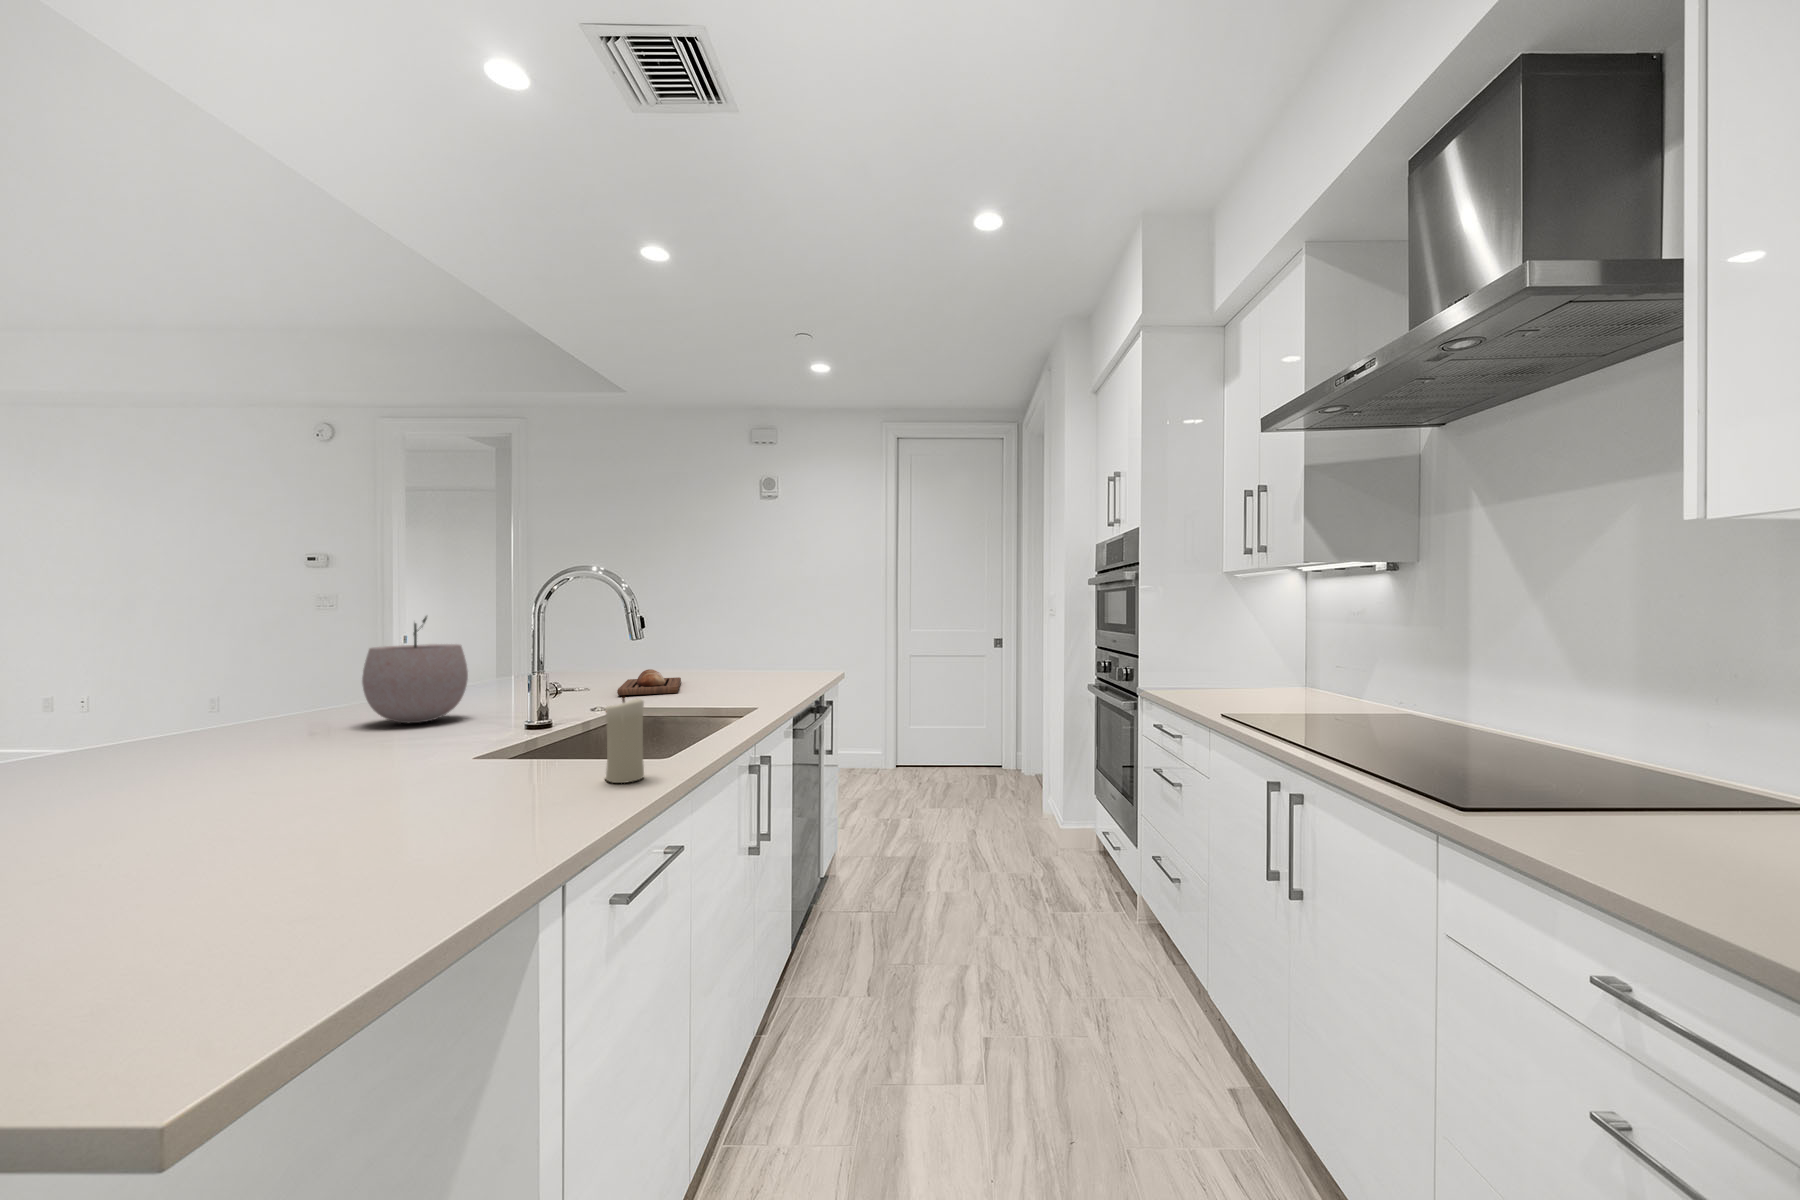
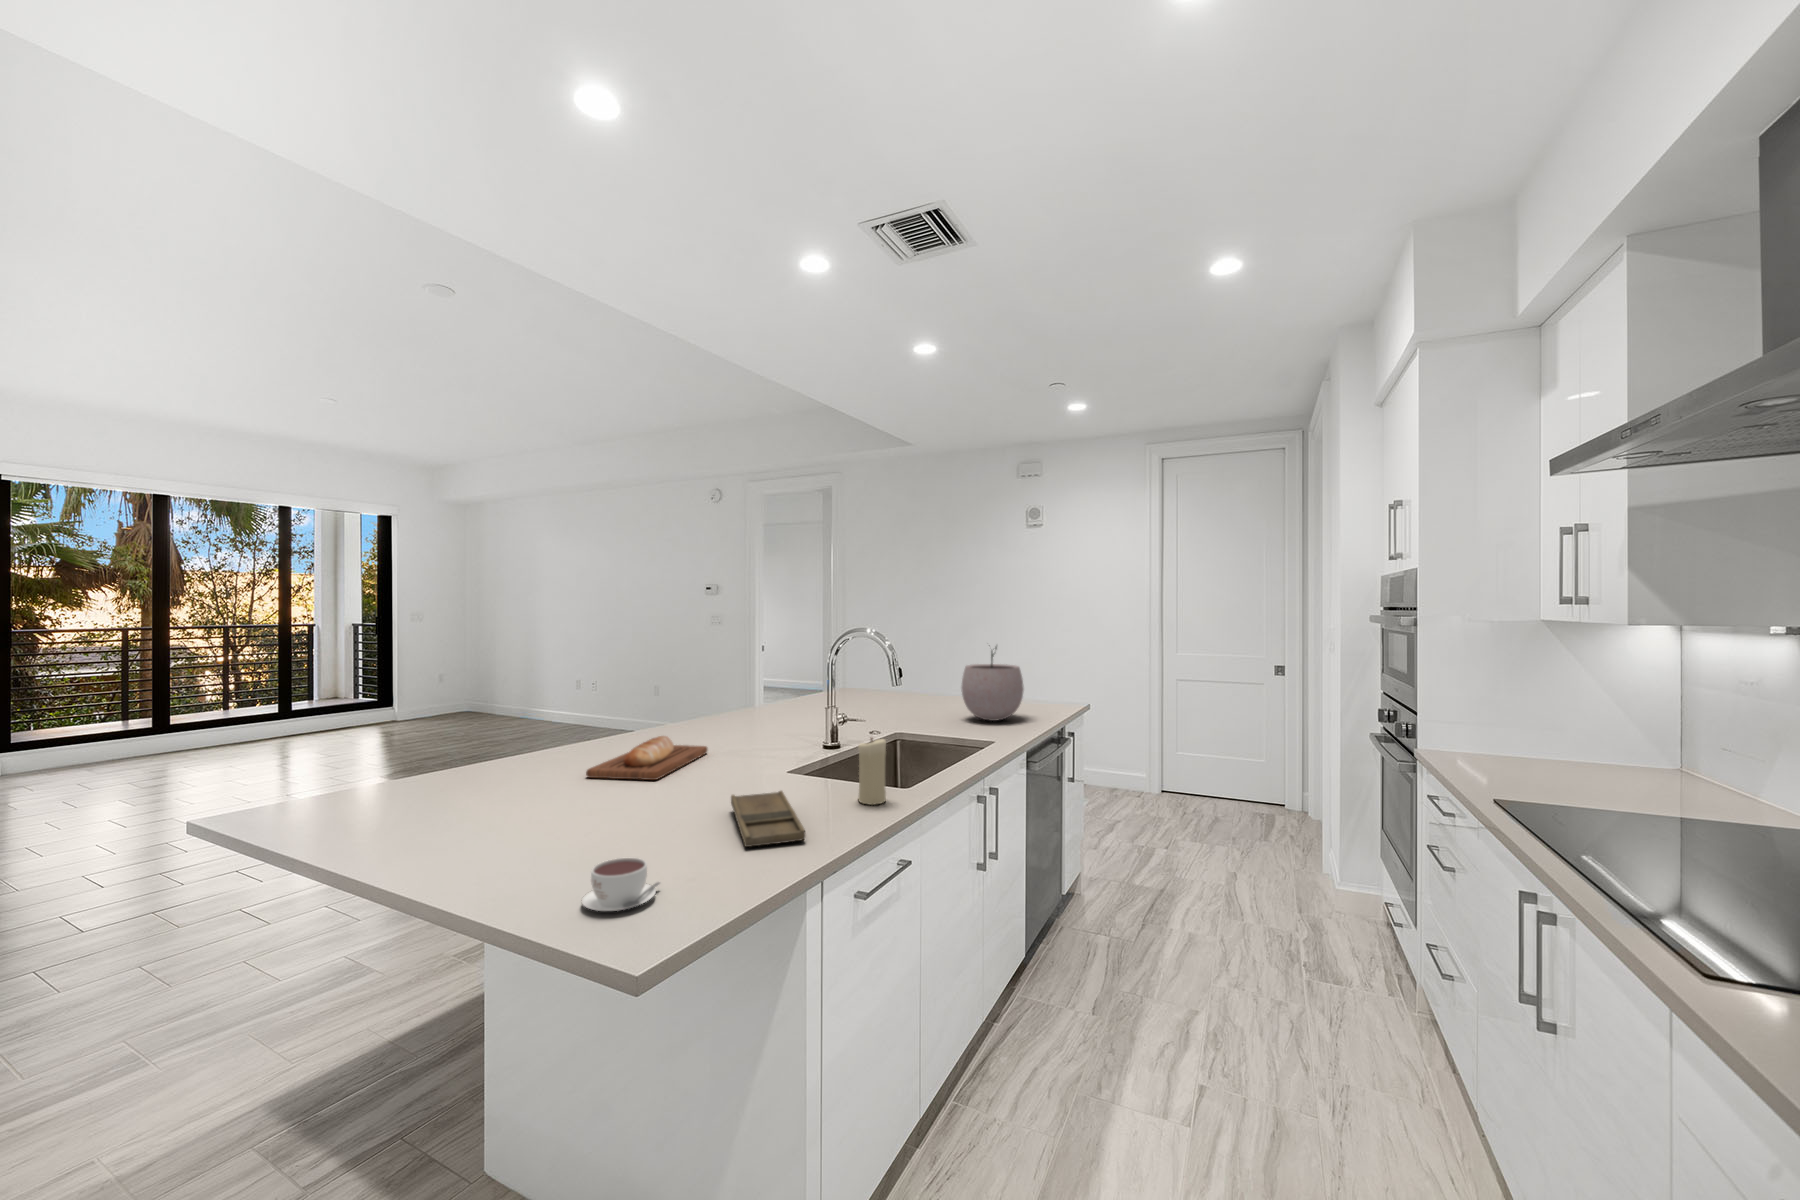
plant pot: present [362,616,468,723] -> present [961,647,1024,721]
bread loaf: present [617,669,681,695] -> present [586,736,708,780]
tray: none [410,776,539,853] -> present [731,791,805,847]
coffee cup: none [95,889,280,993] -> present [582,858,660,911]

